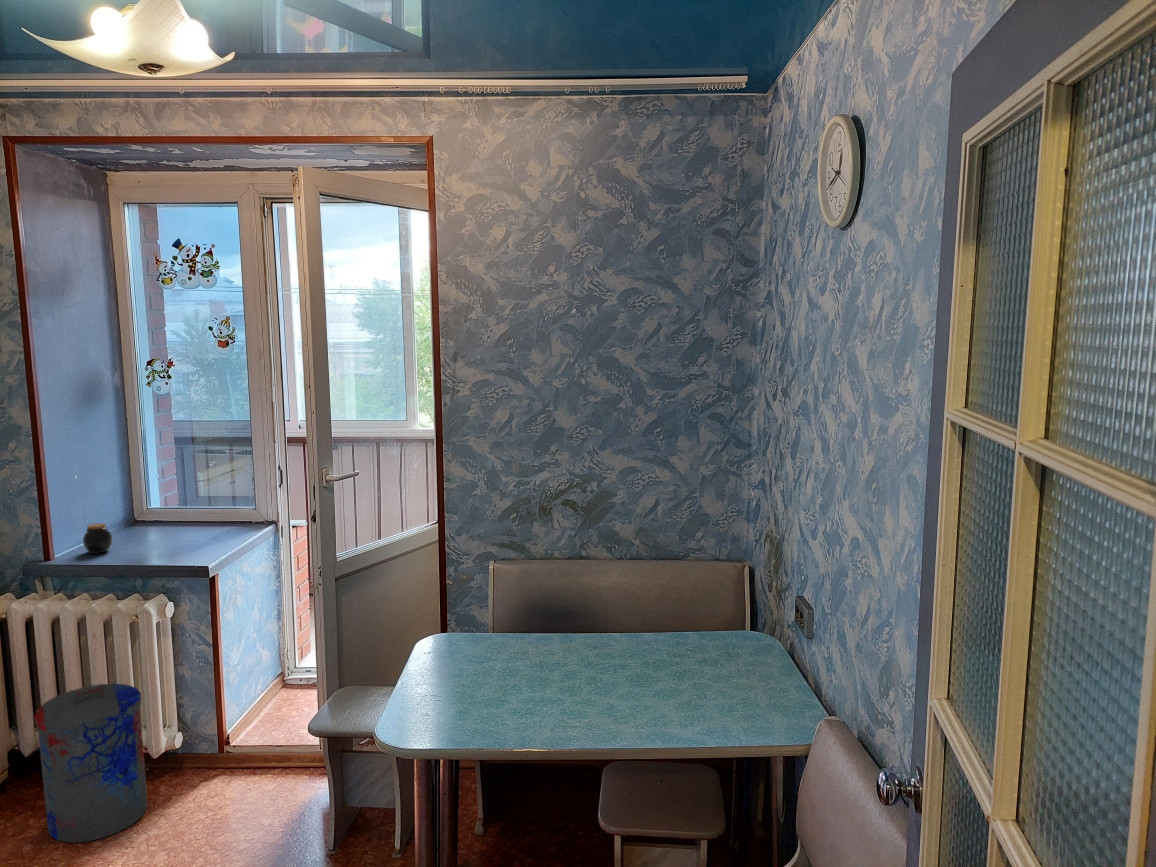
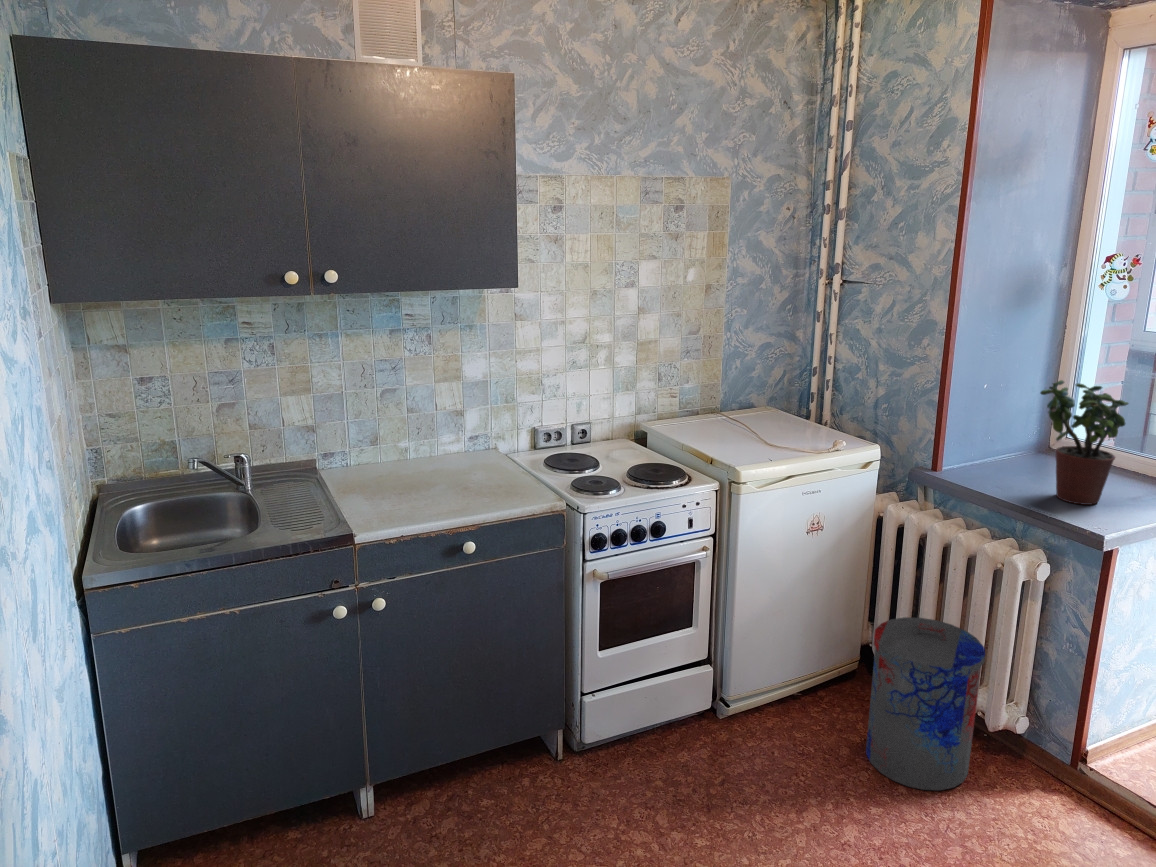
potted plant: none [130,459,197,552] -> present [1040,380,1128,505]
jar: present [83,523,112,554] -> none [974,444,1006,480]

